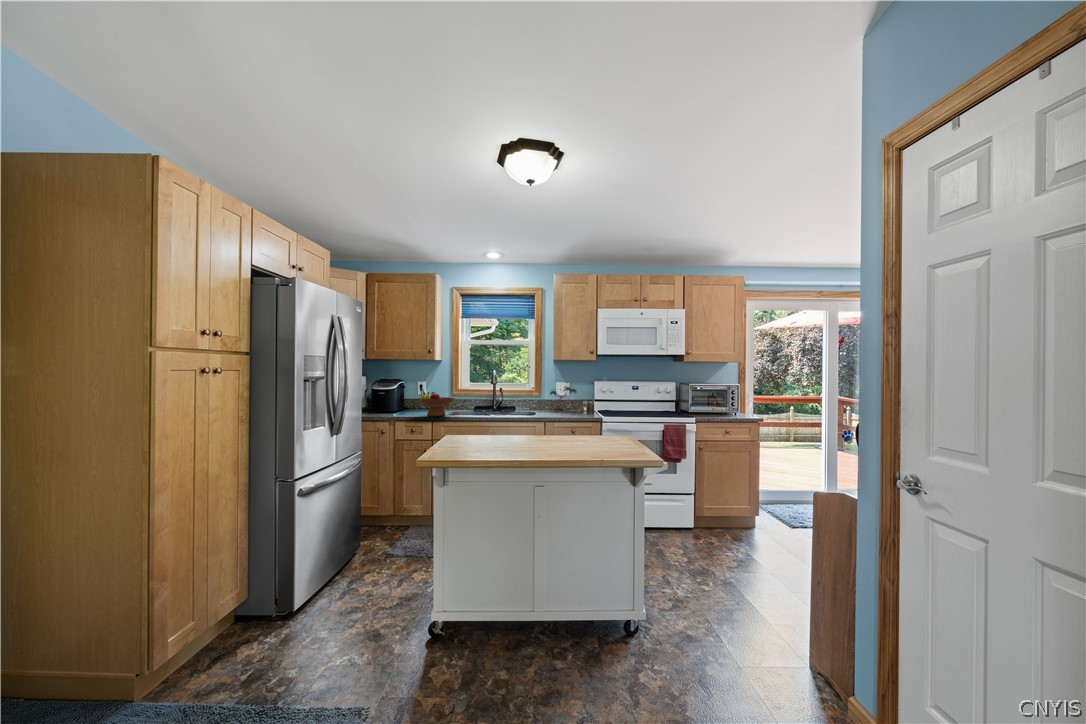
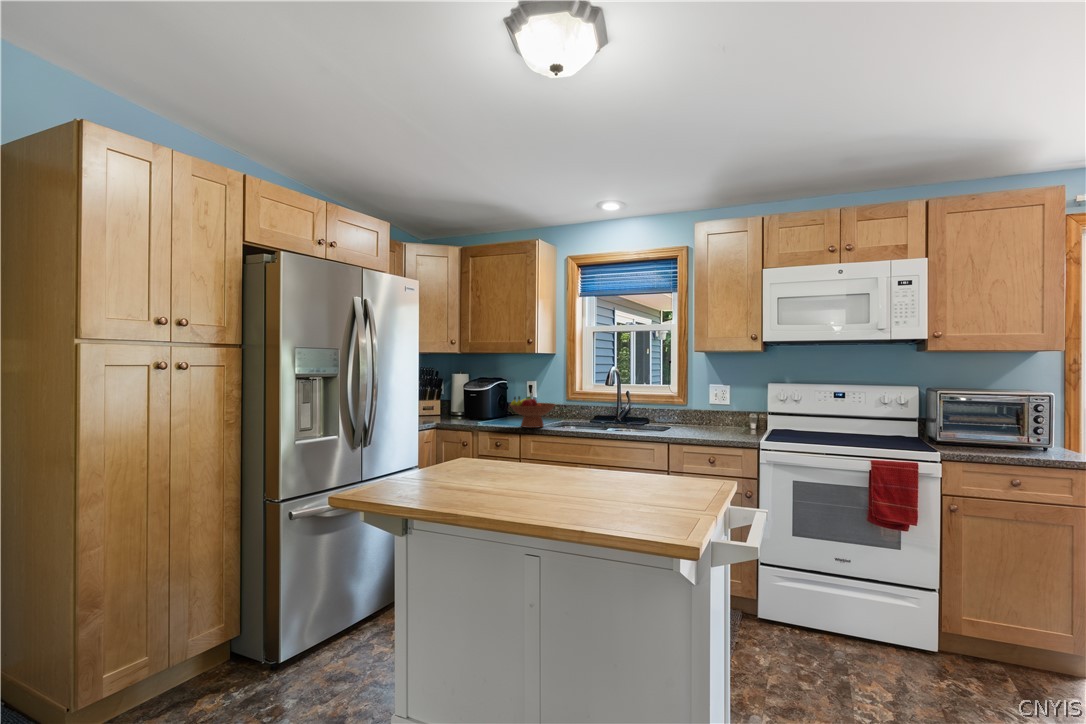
potted plant: present [550,386,576,409] -> none [692,388,745,424]

